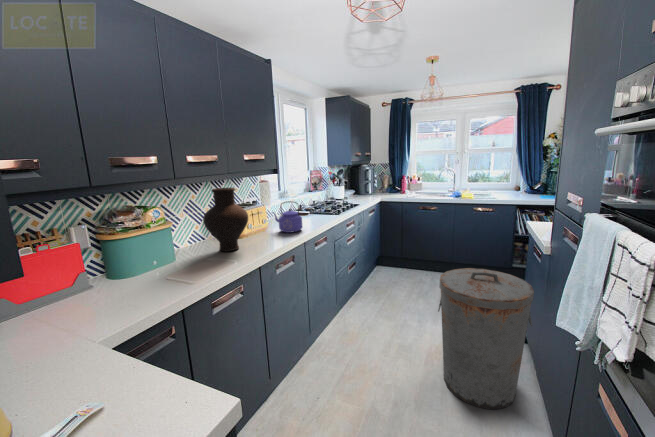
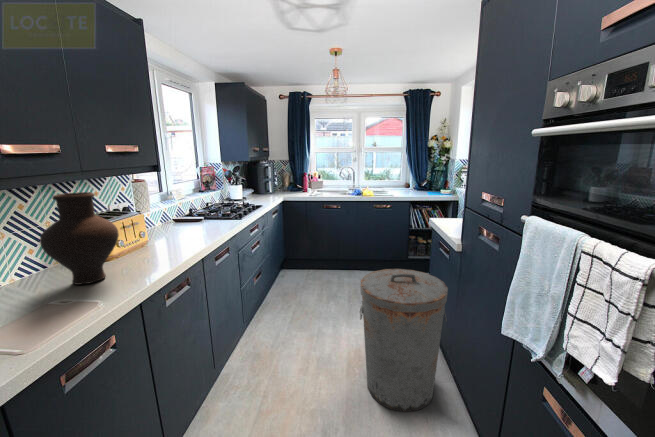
kettle: present [272,201,302,233] -> none [153,207,197,247]

